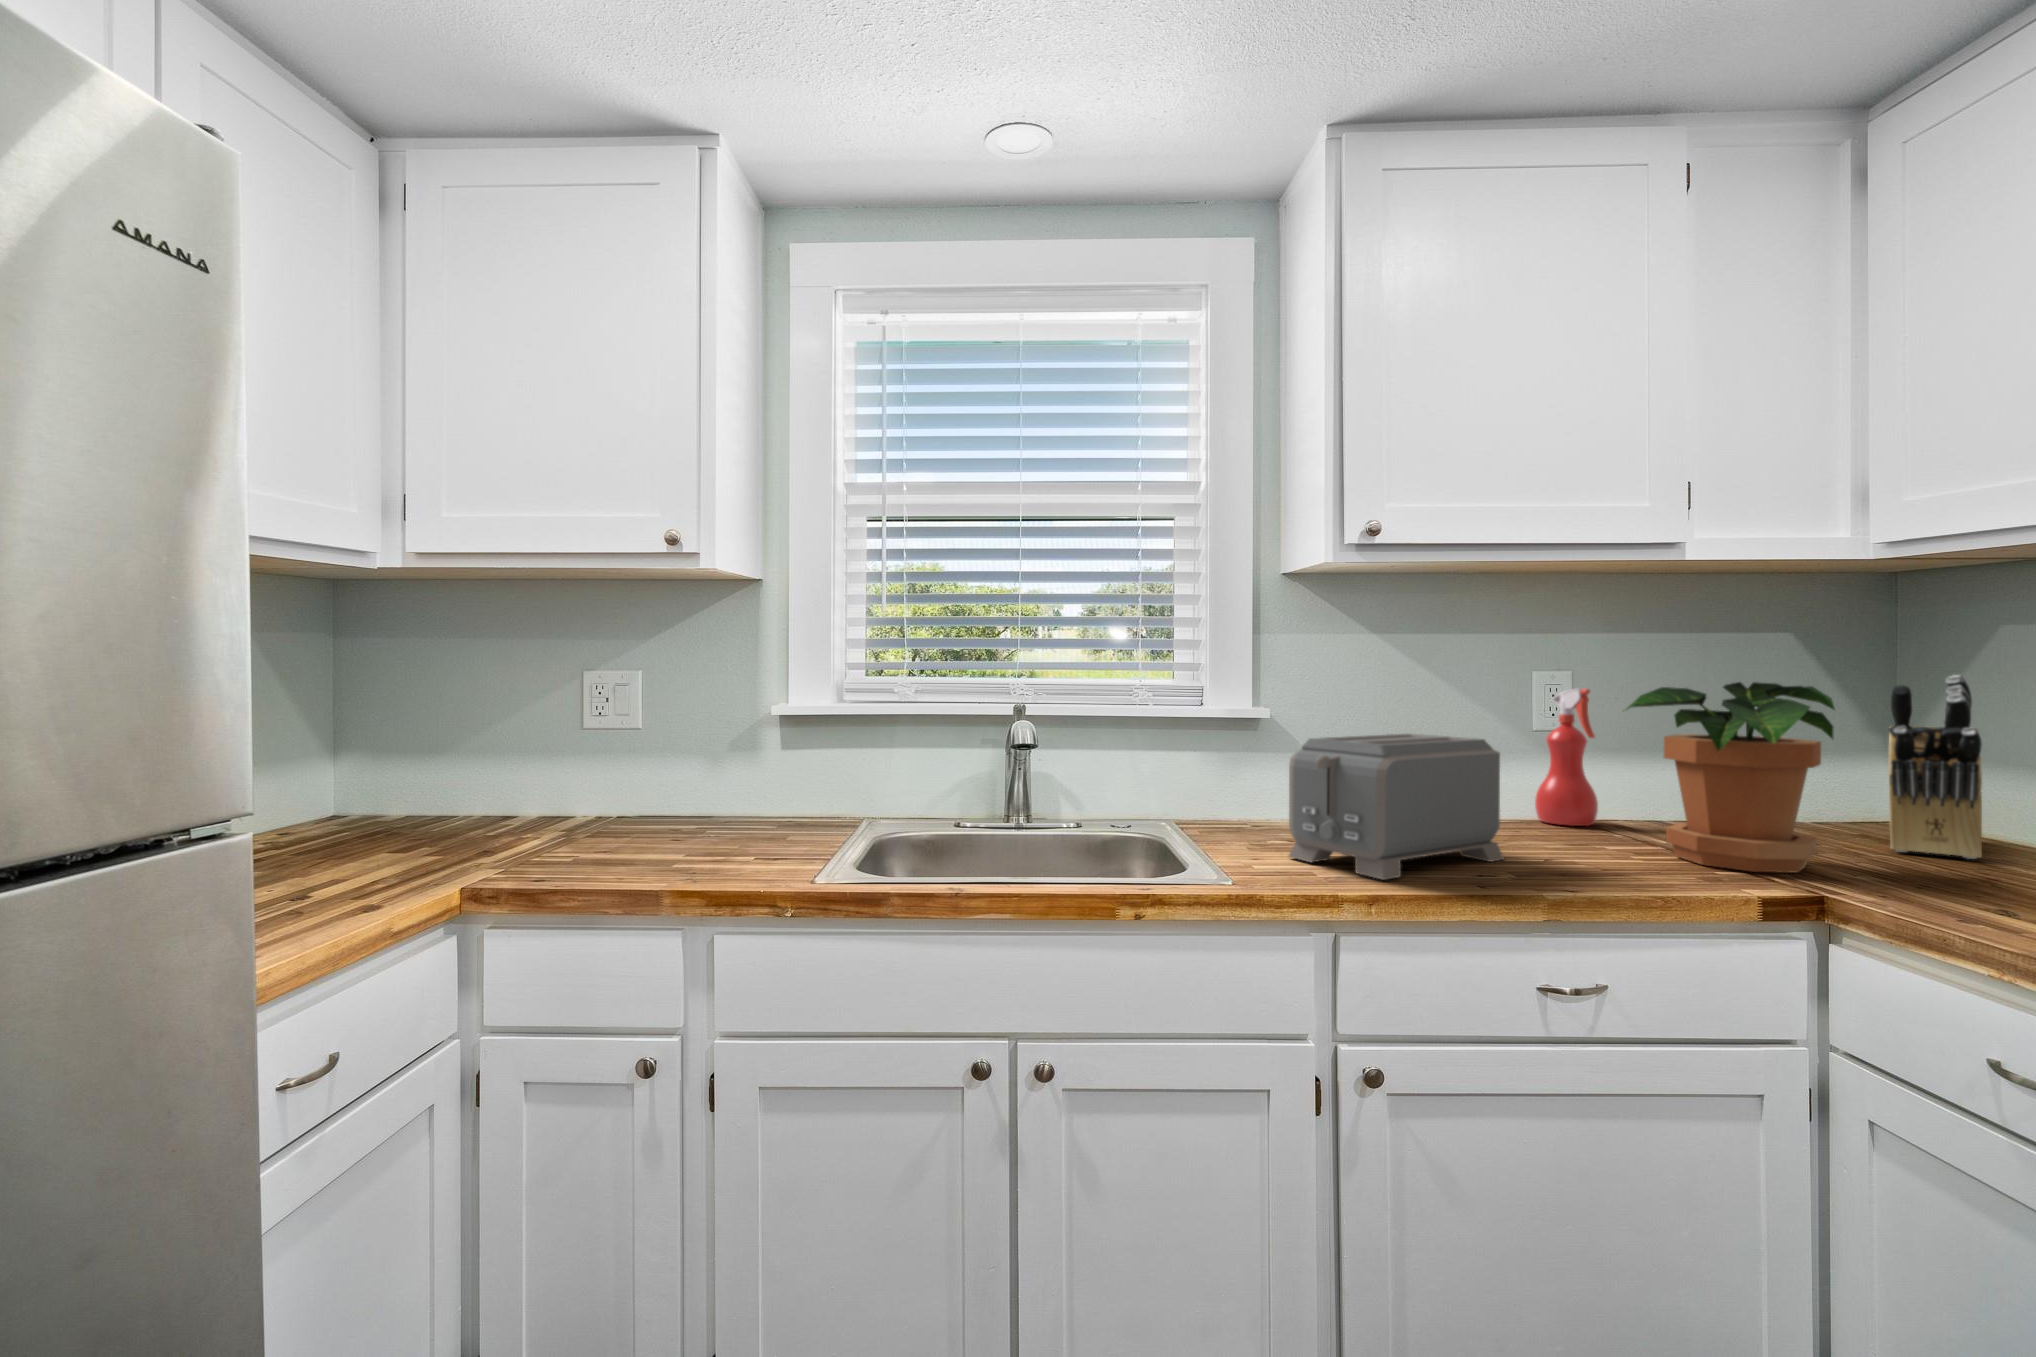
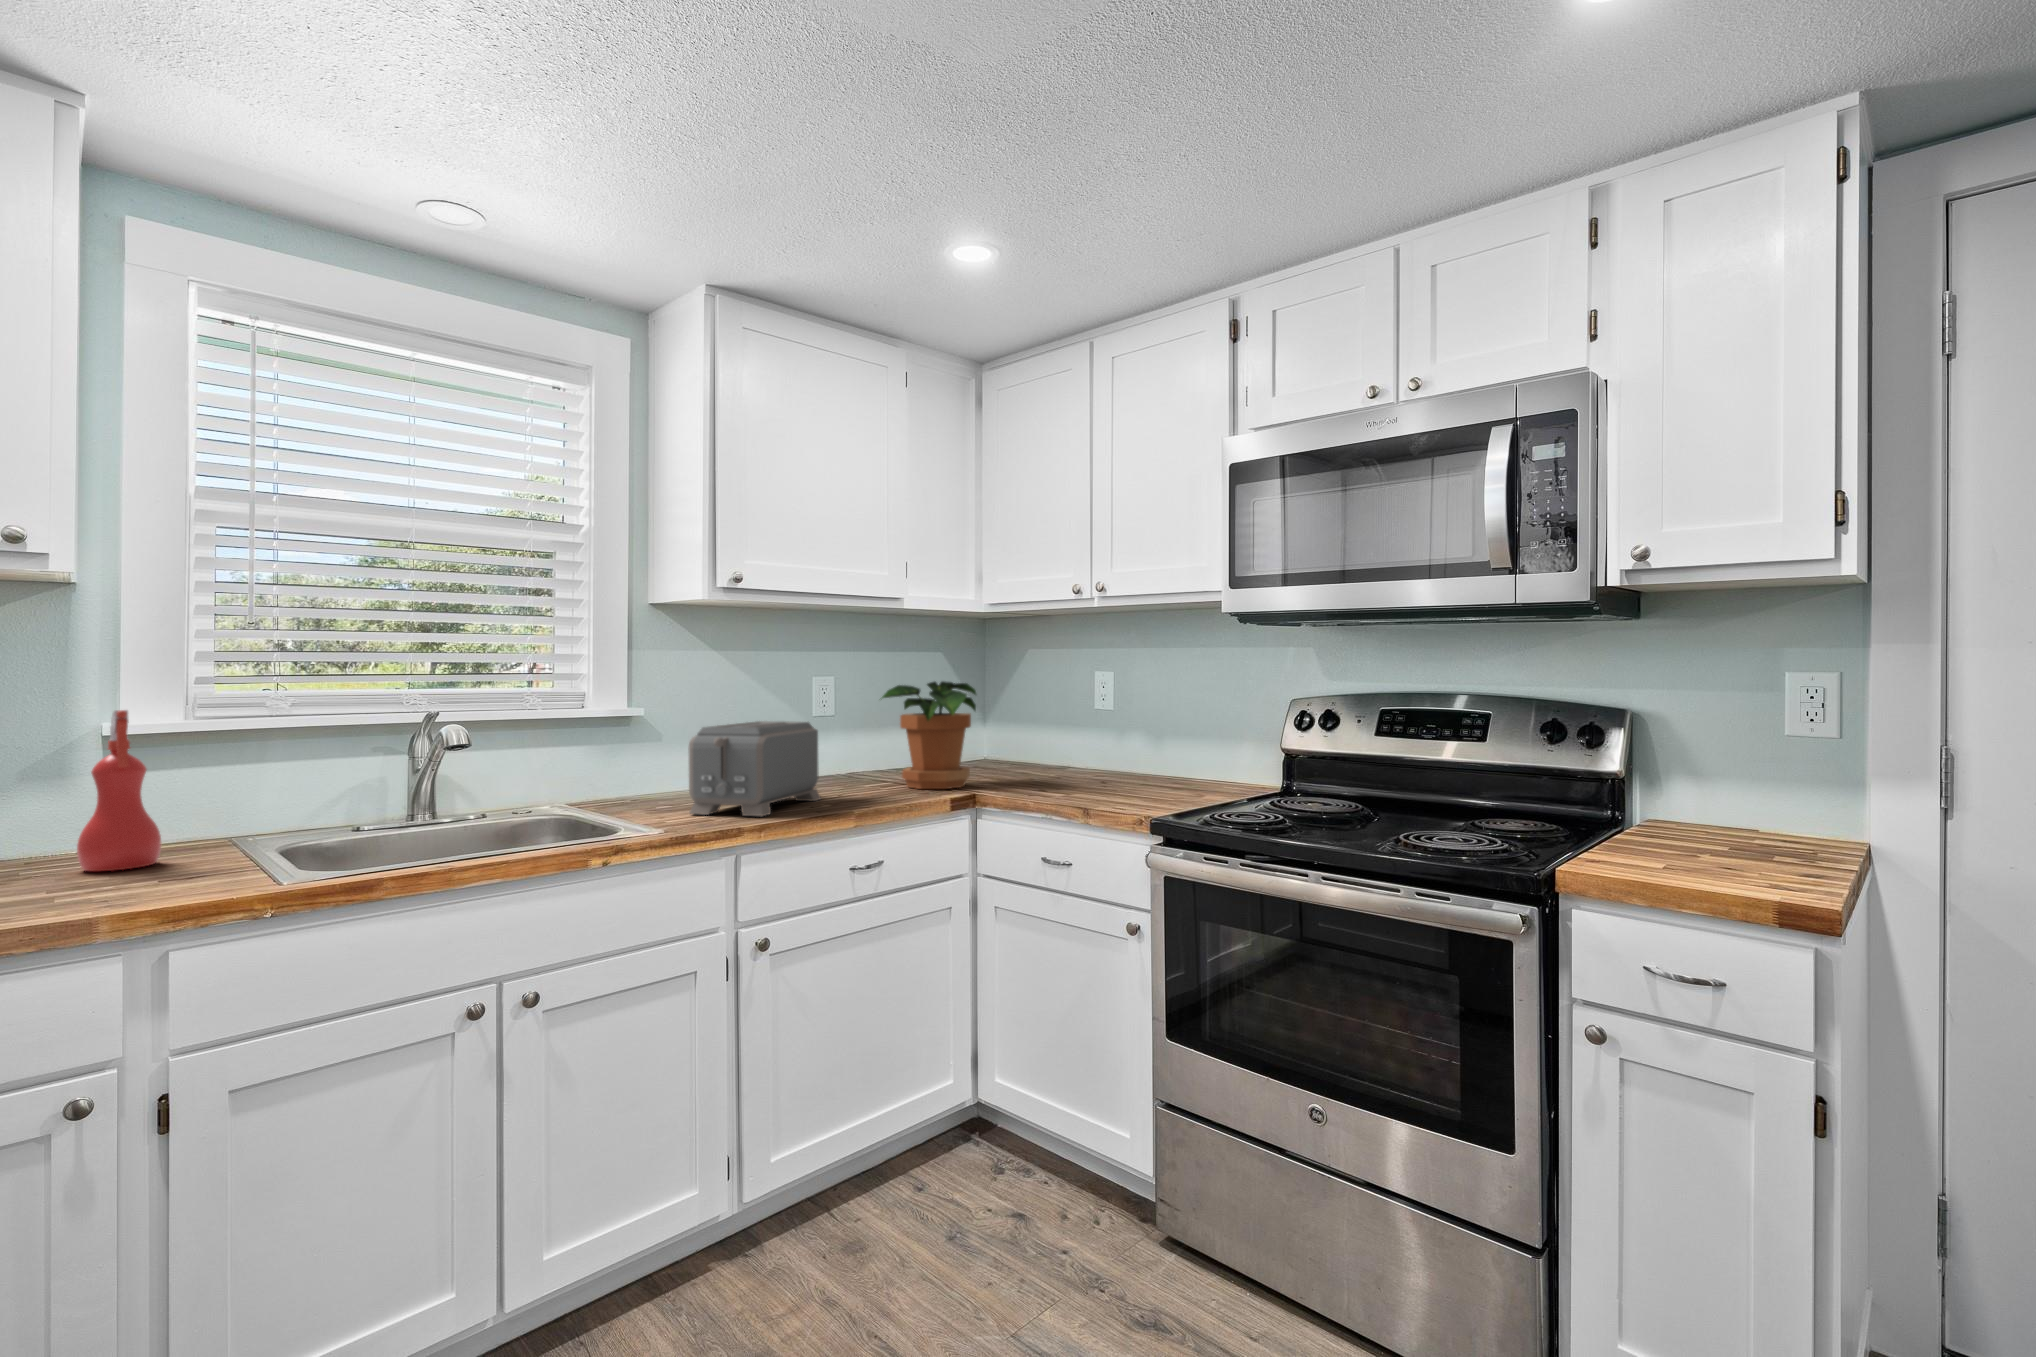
knife block: present [1889,675,1982,859] -> none [997,675,1033,774]
spray bottle: present [1535,688,1598,826] -> present [77,710,161,871]

